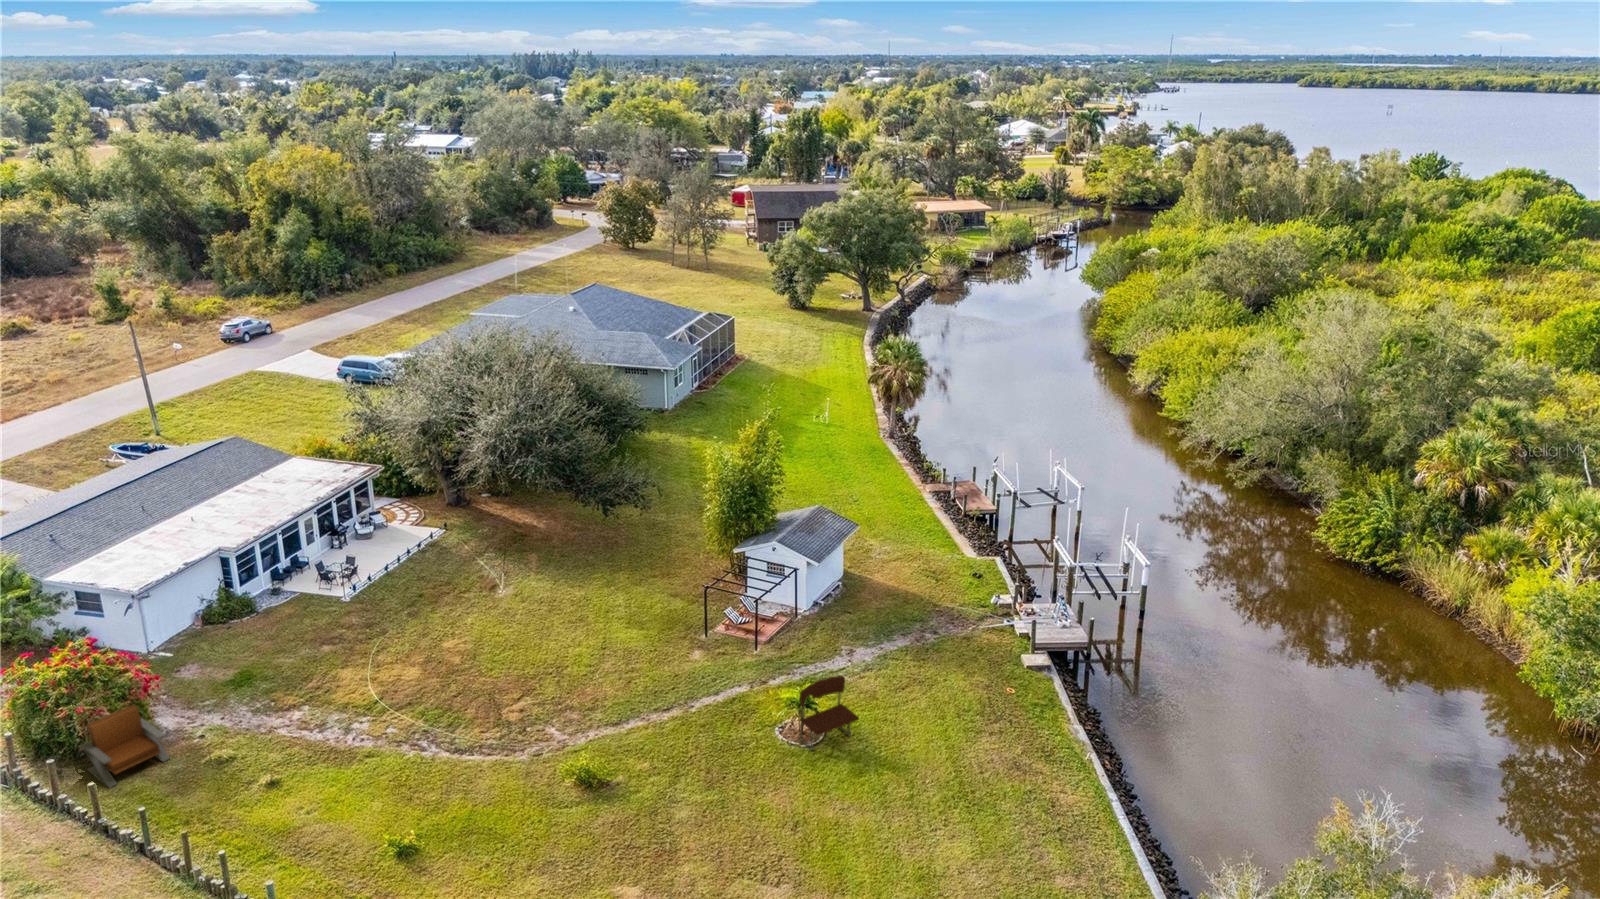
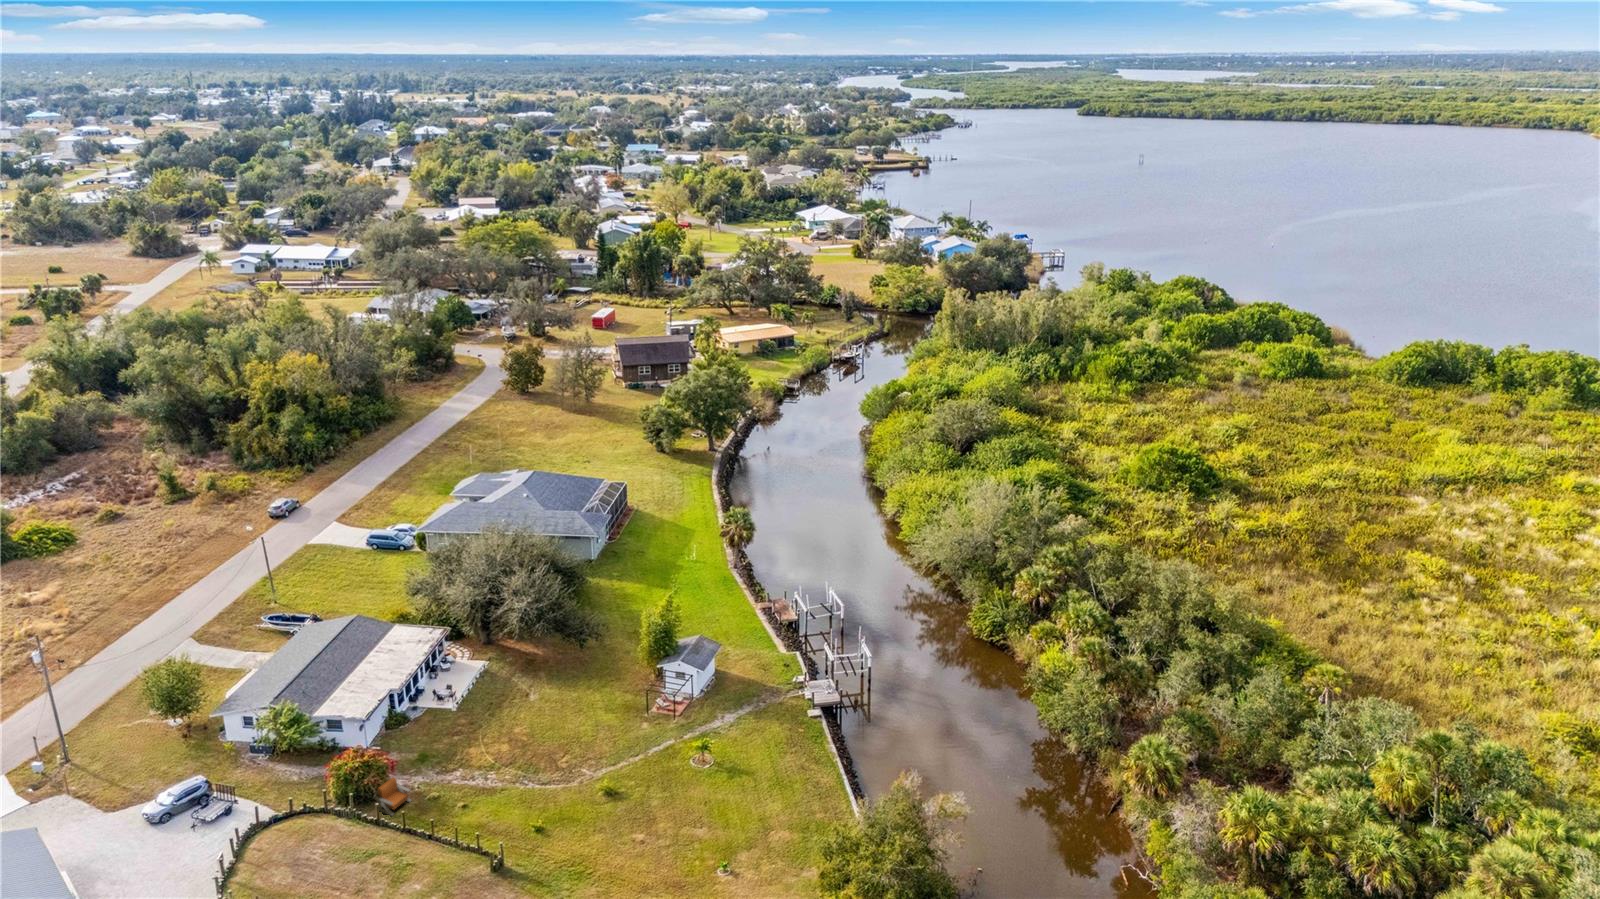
bench: present [799,676,859,751] -> none [702,732,730,769]

